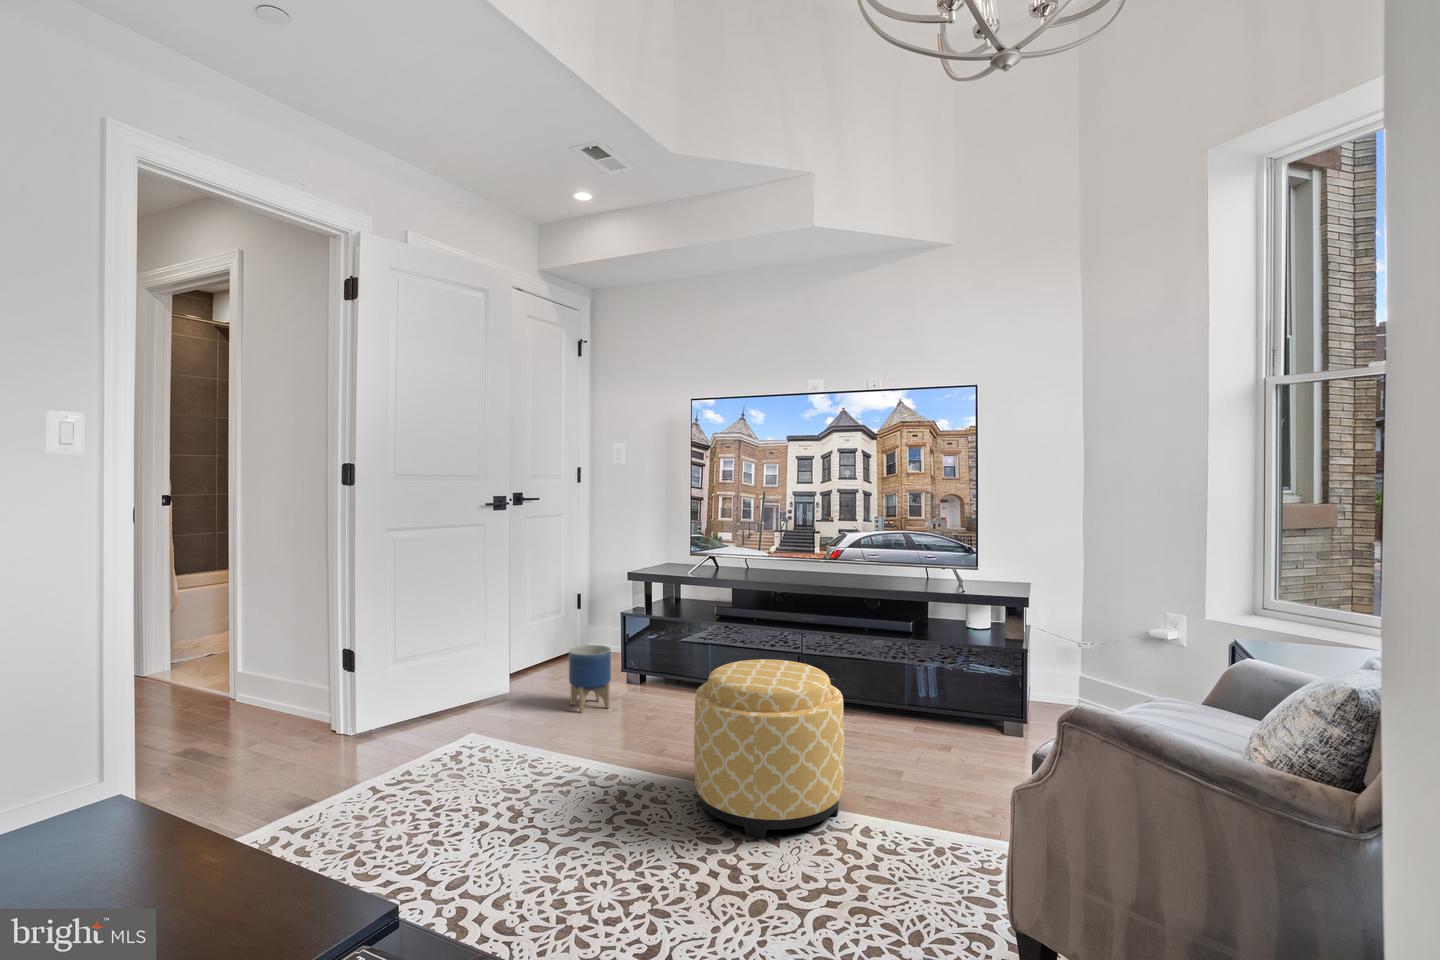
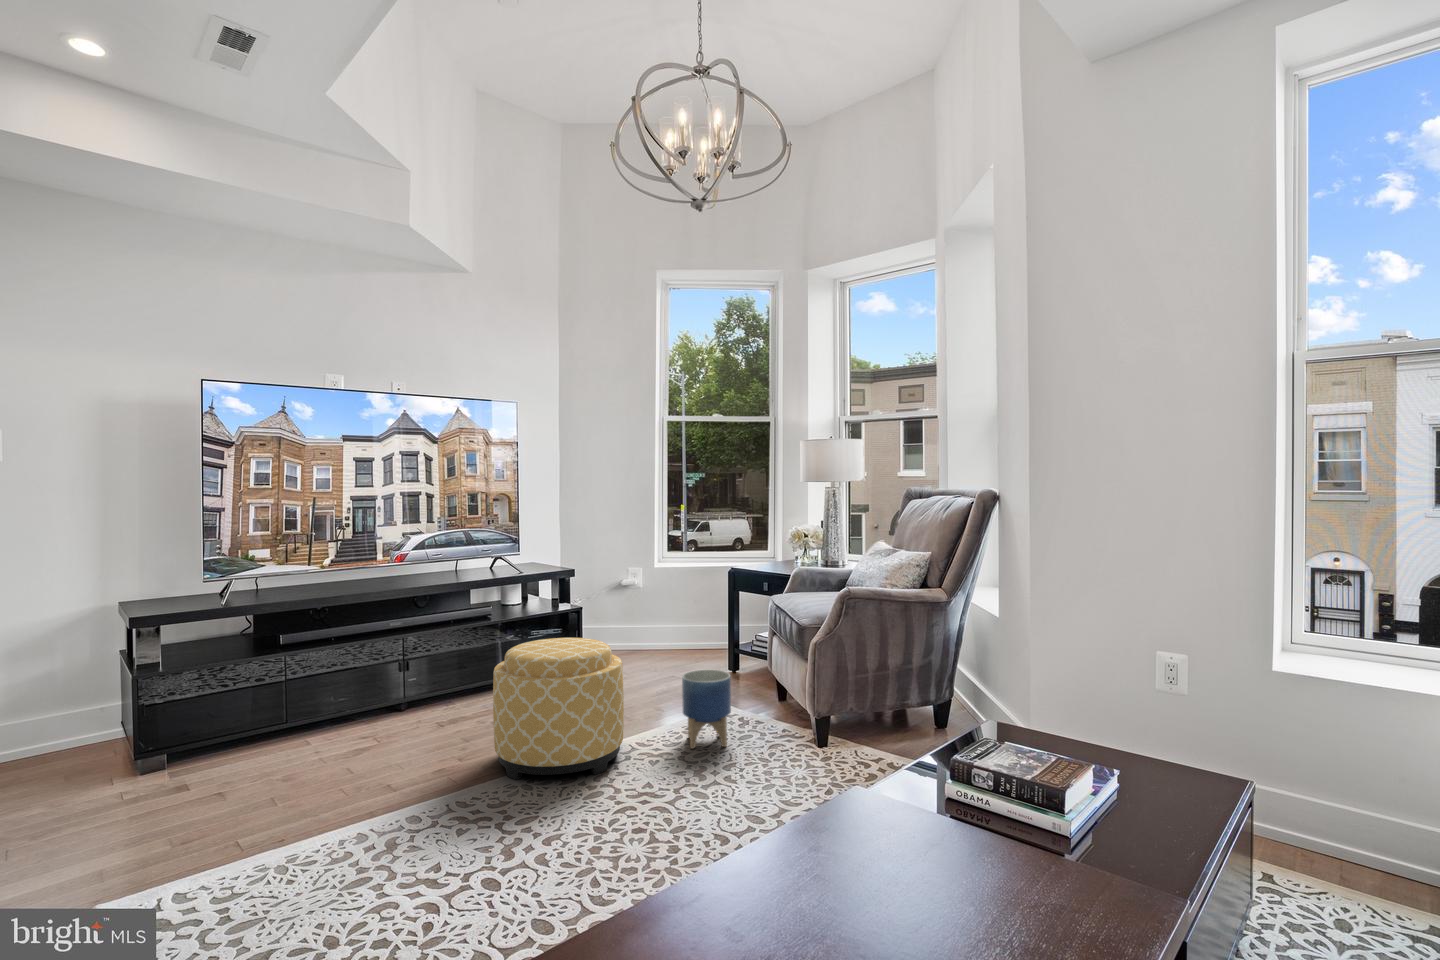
planter: present [569,645,611,713] -> present [682,670,731,748]

